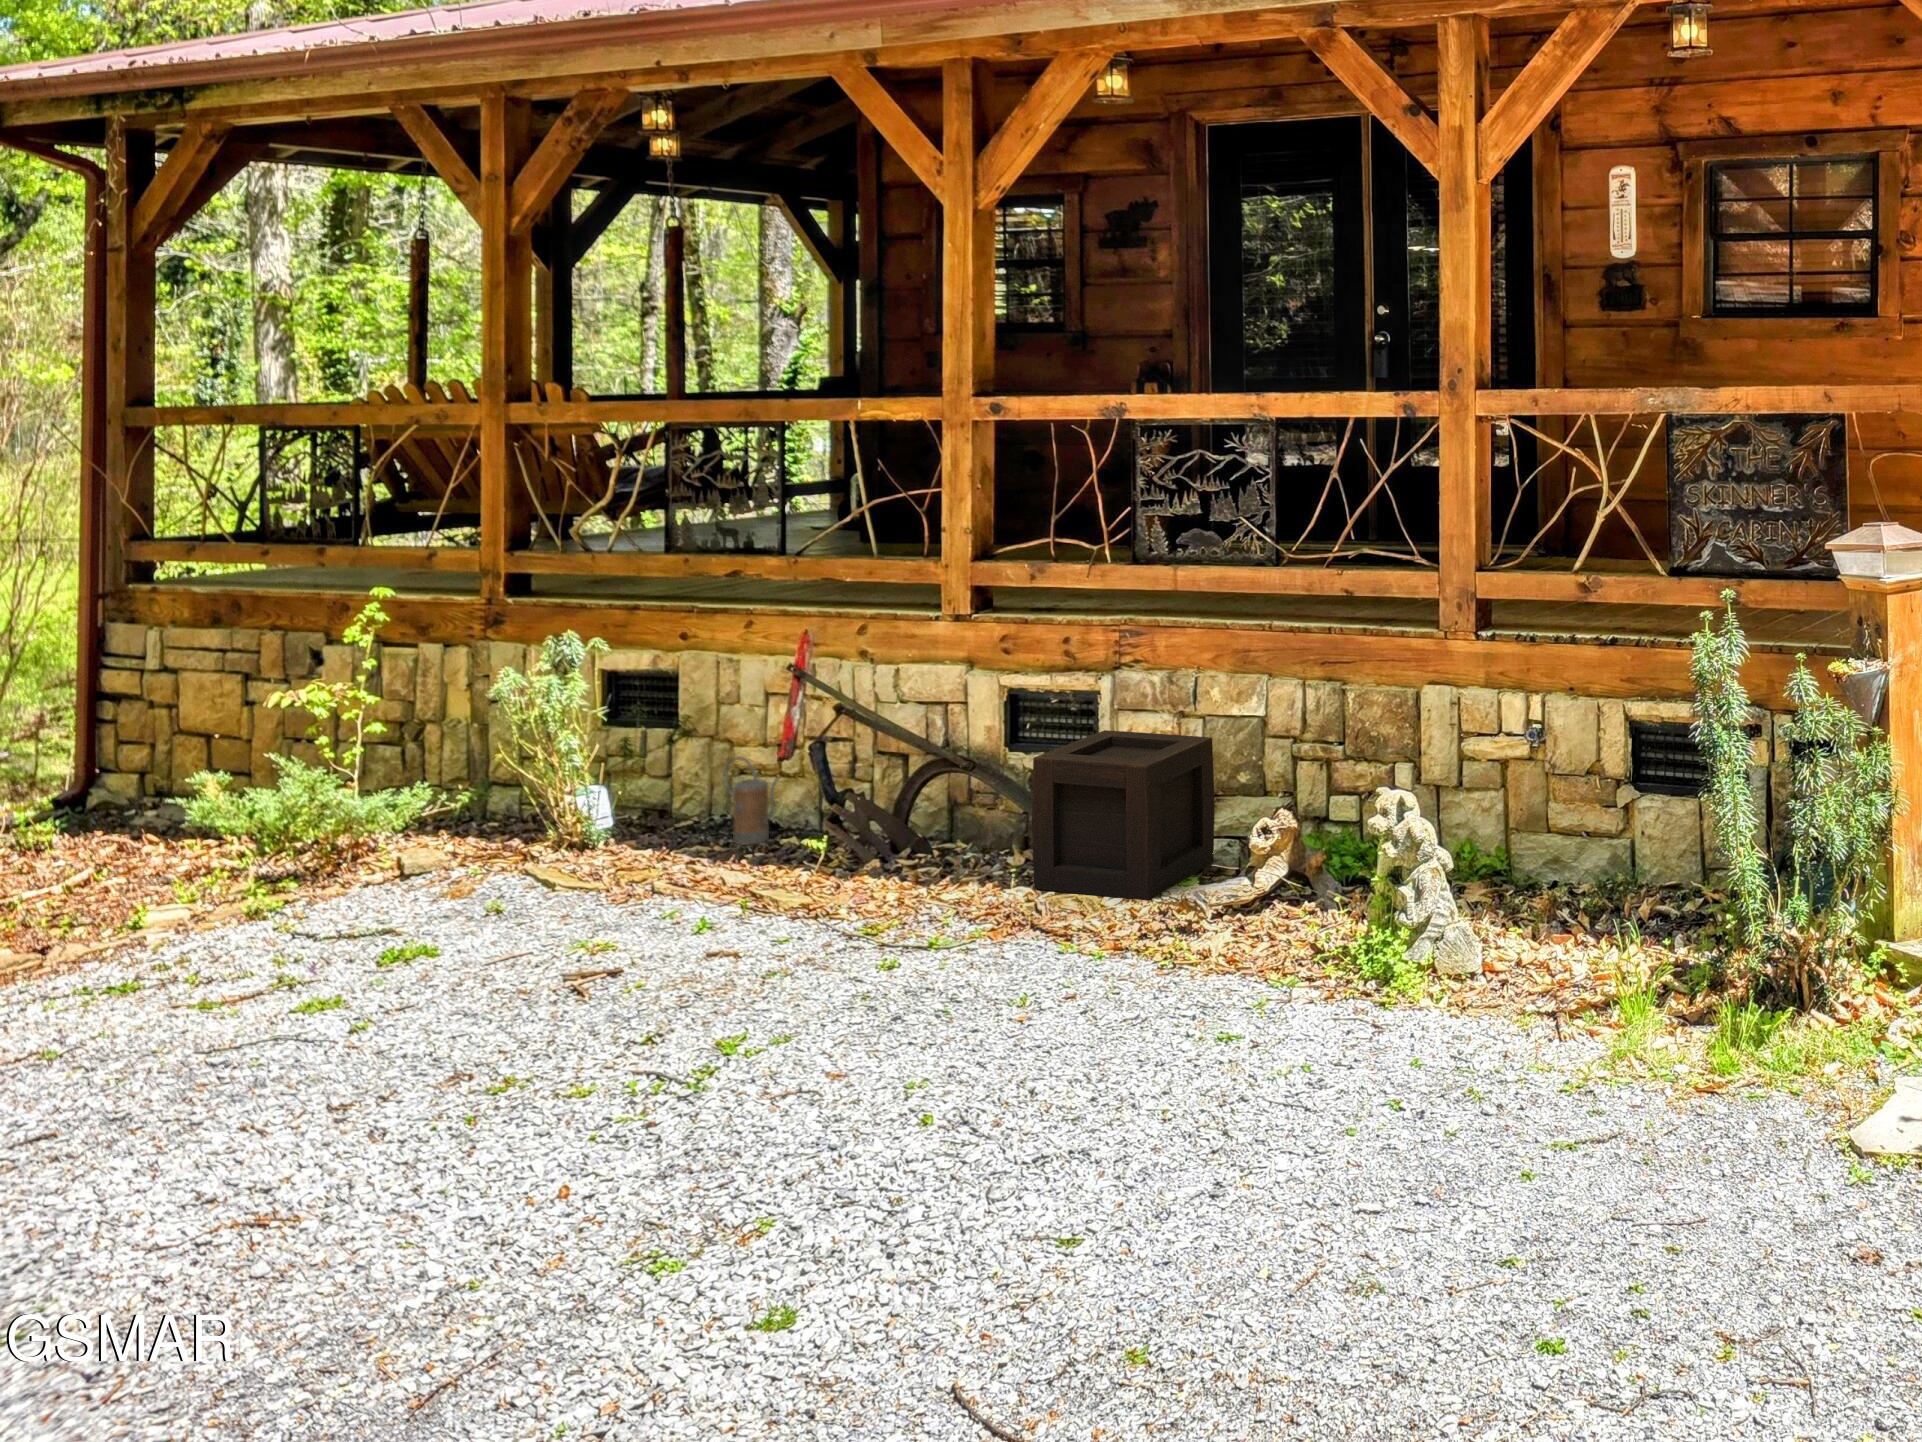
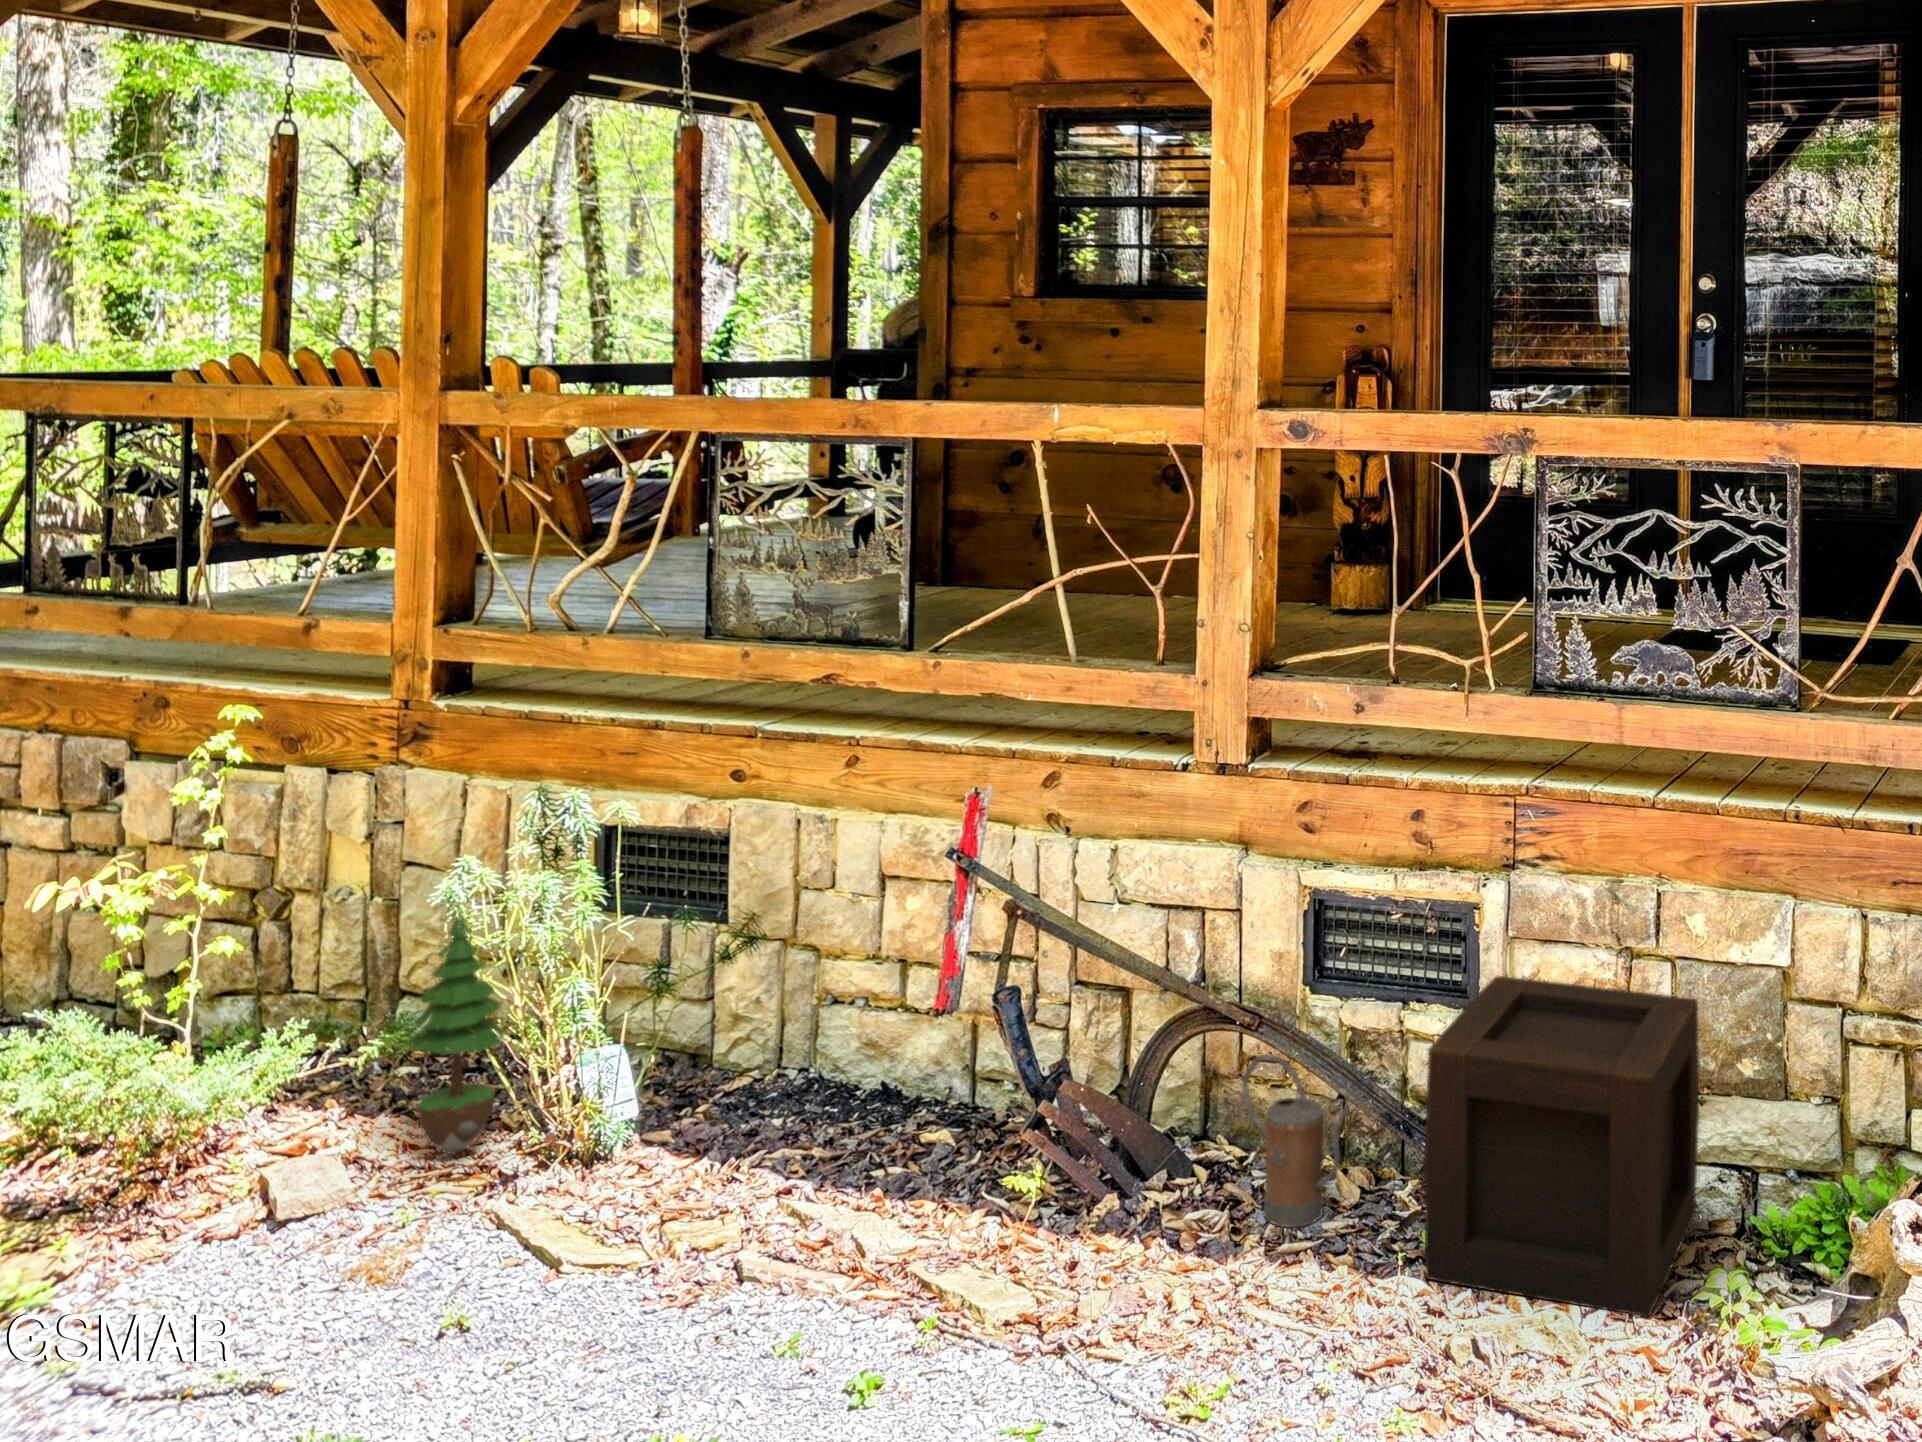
potted tree: none [478,708,537,852] -> present [408,914,505,1155]
watering can: present [723,756,778,845] -> present [1242,1055,1351,1227]

